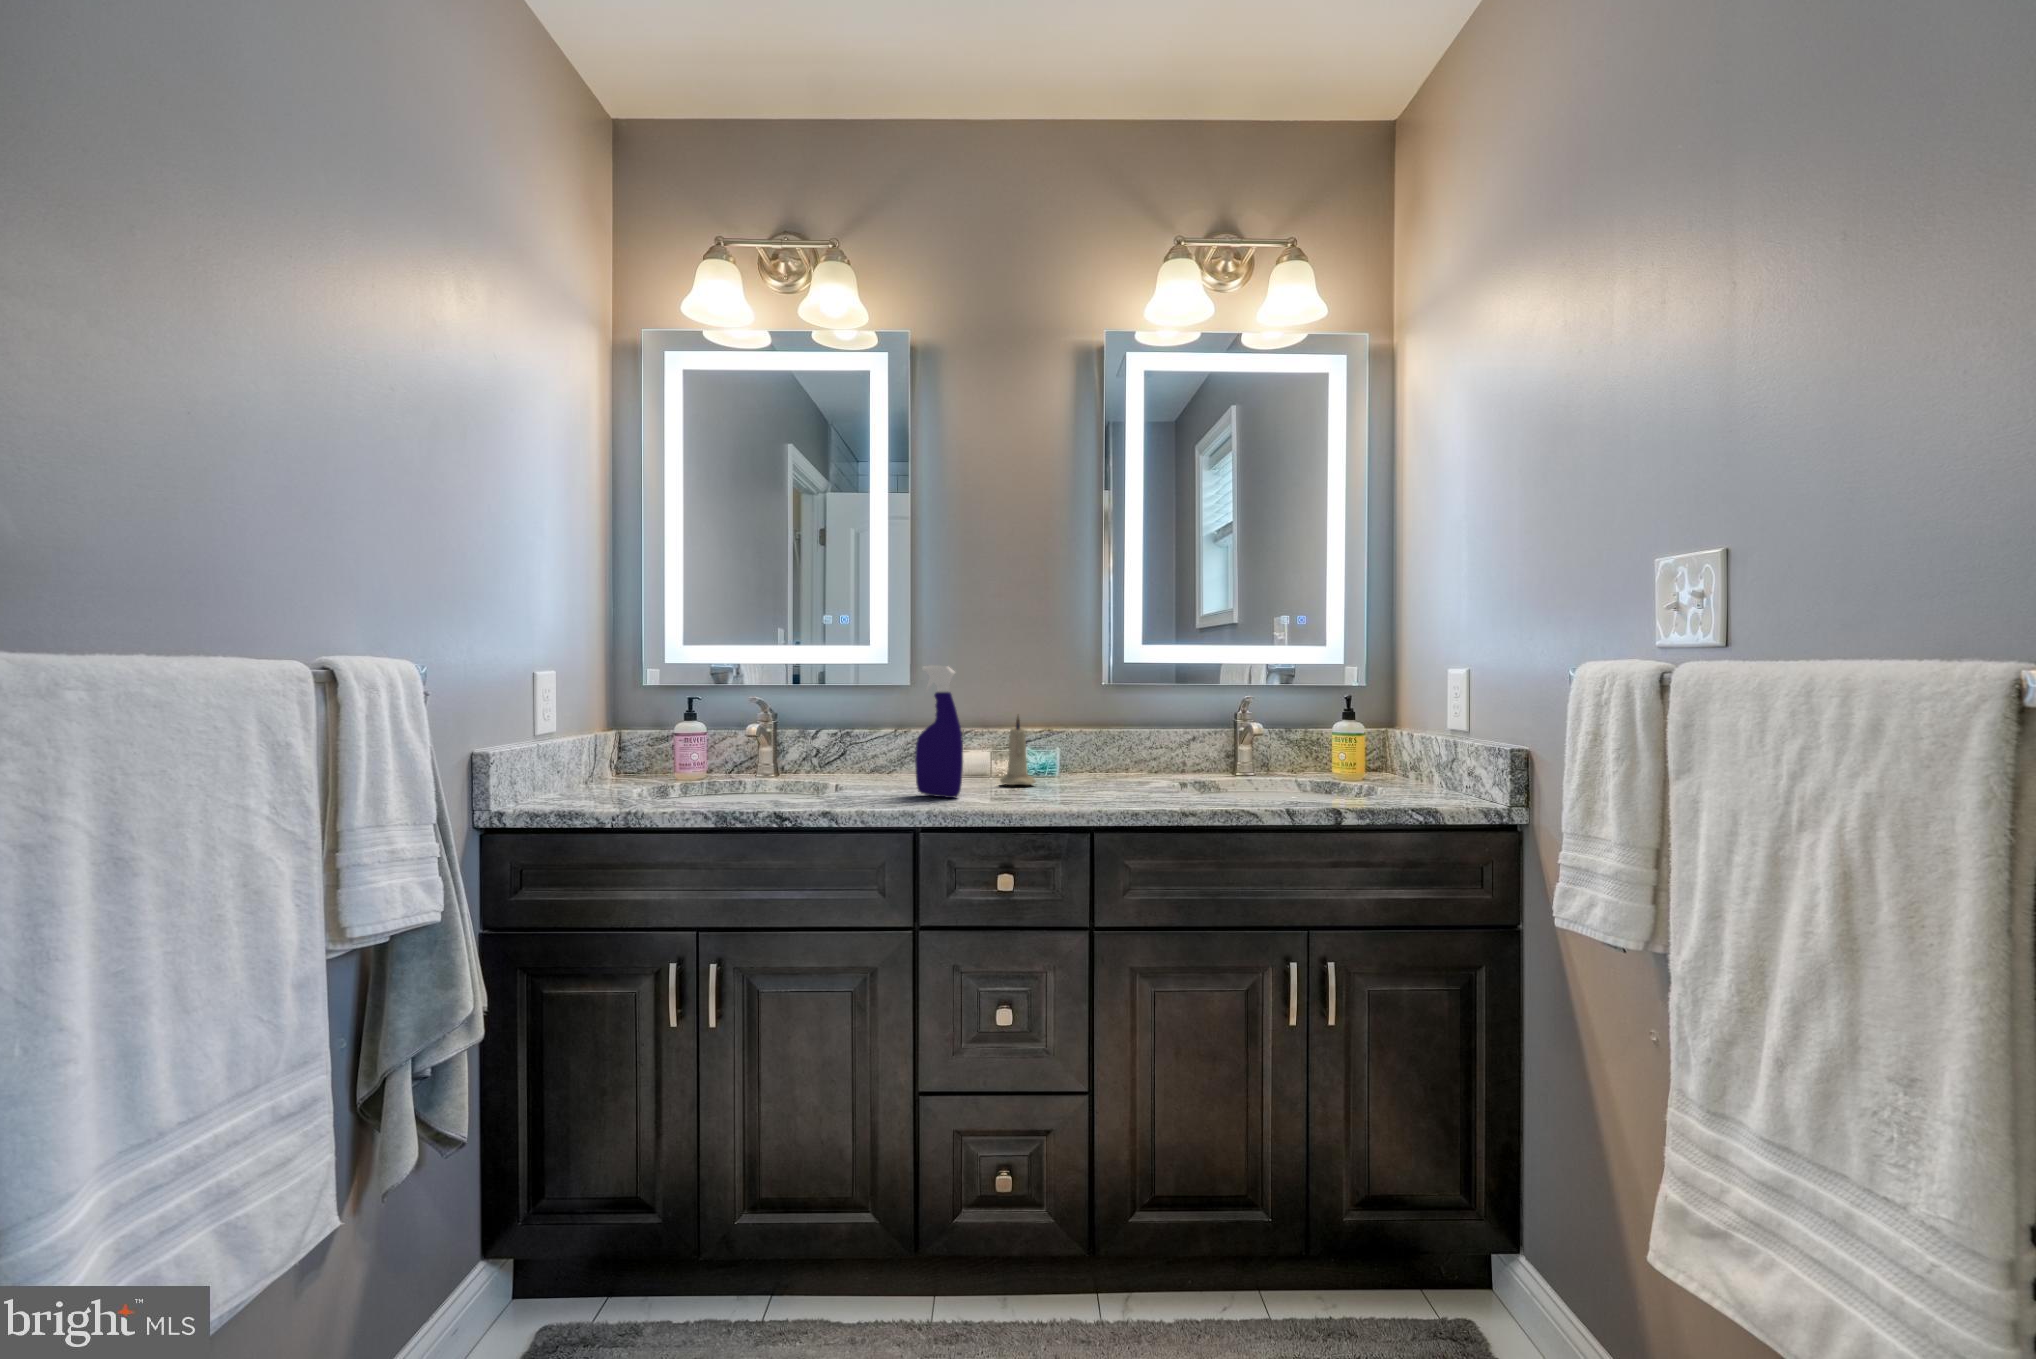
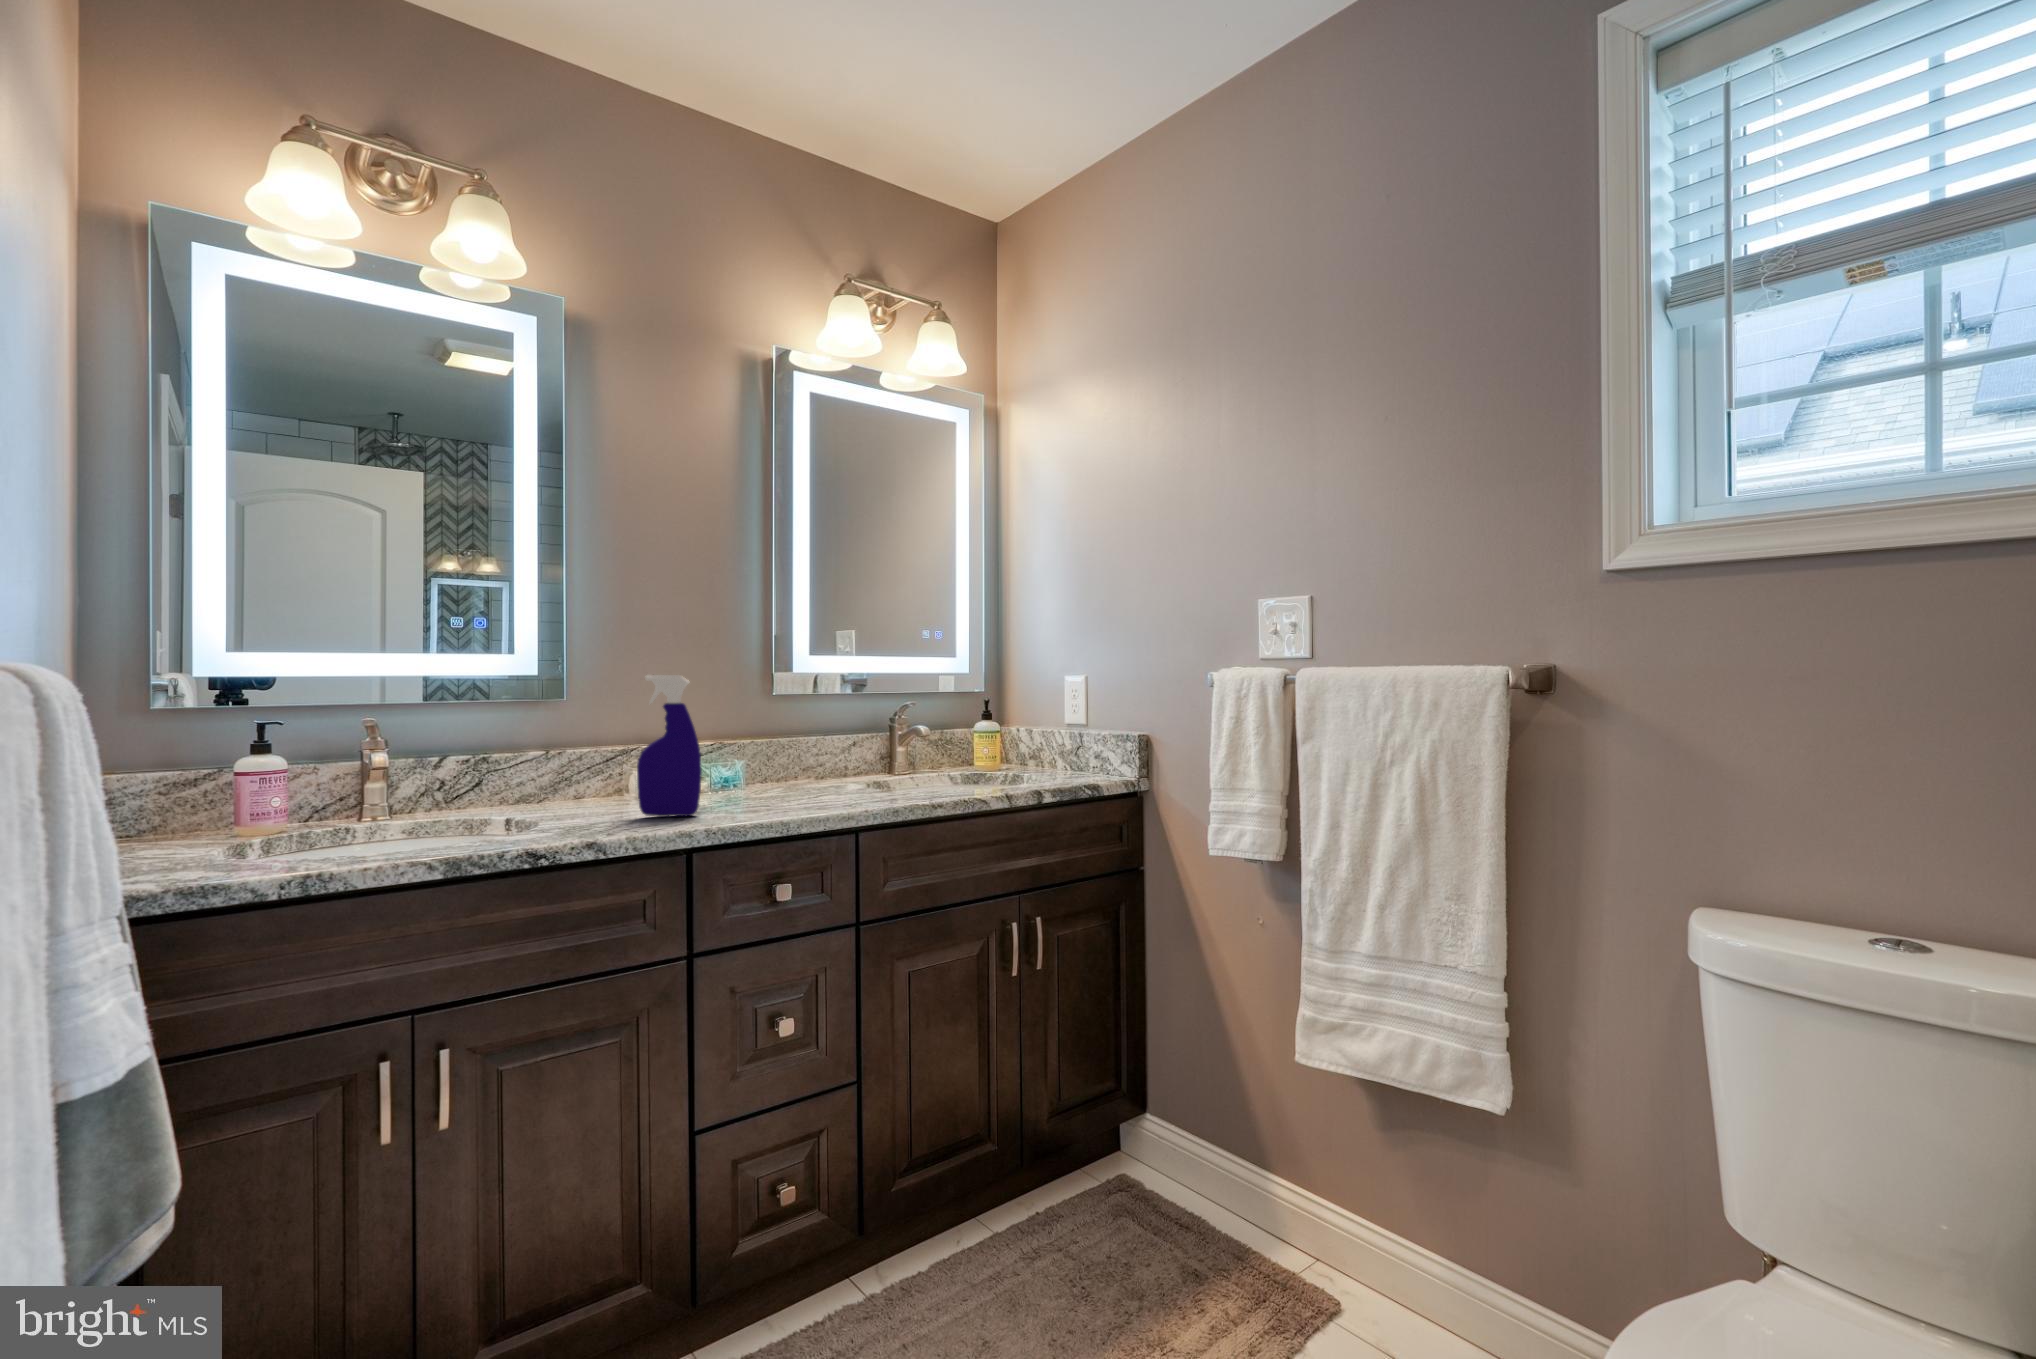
candle: present [1000,716,1036,785] -> none [689,725,732,800]

